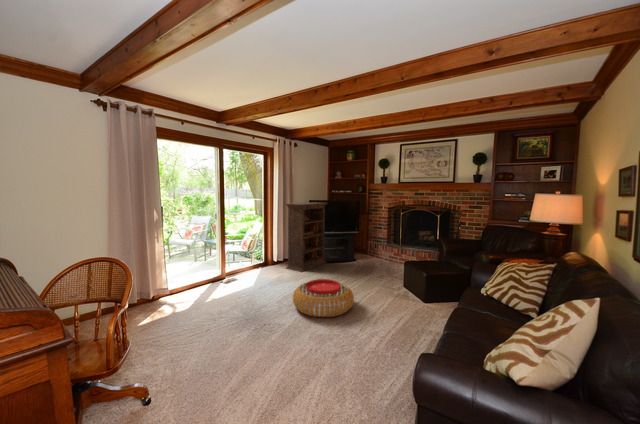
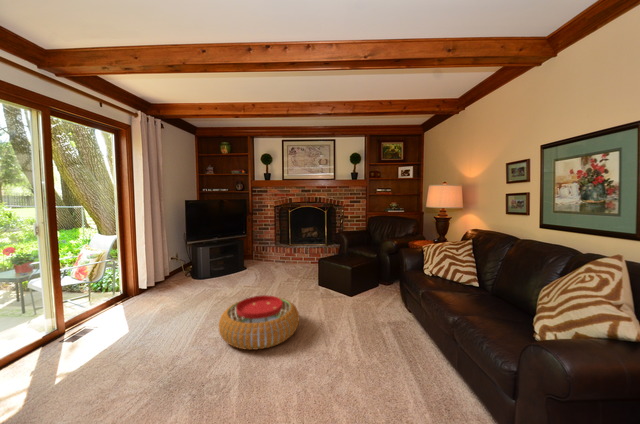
bookcase: present [285,202,327,272] -> none [155,203,215,296]

